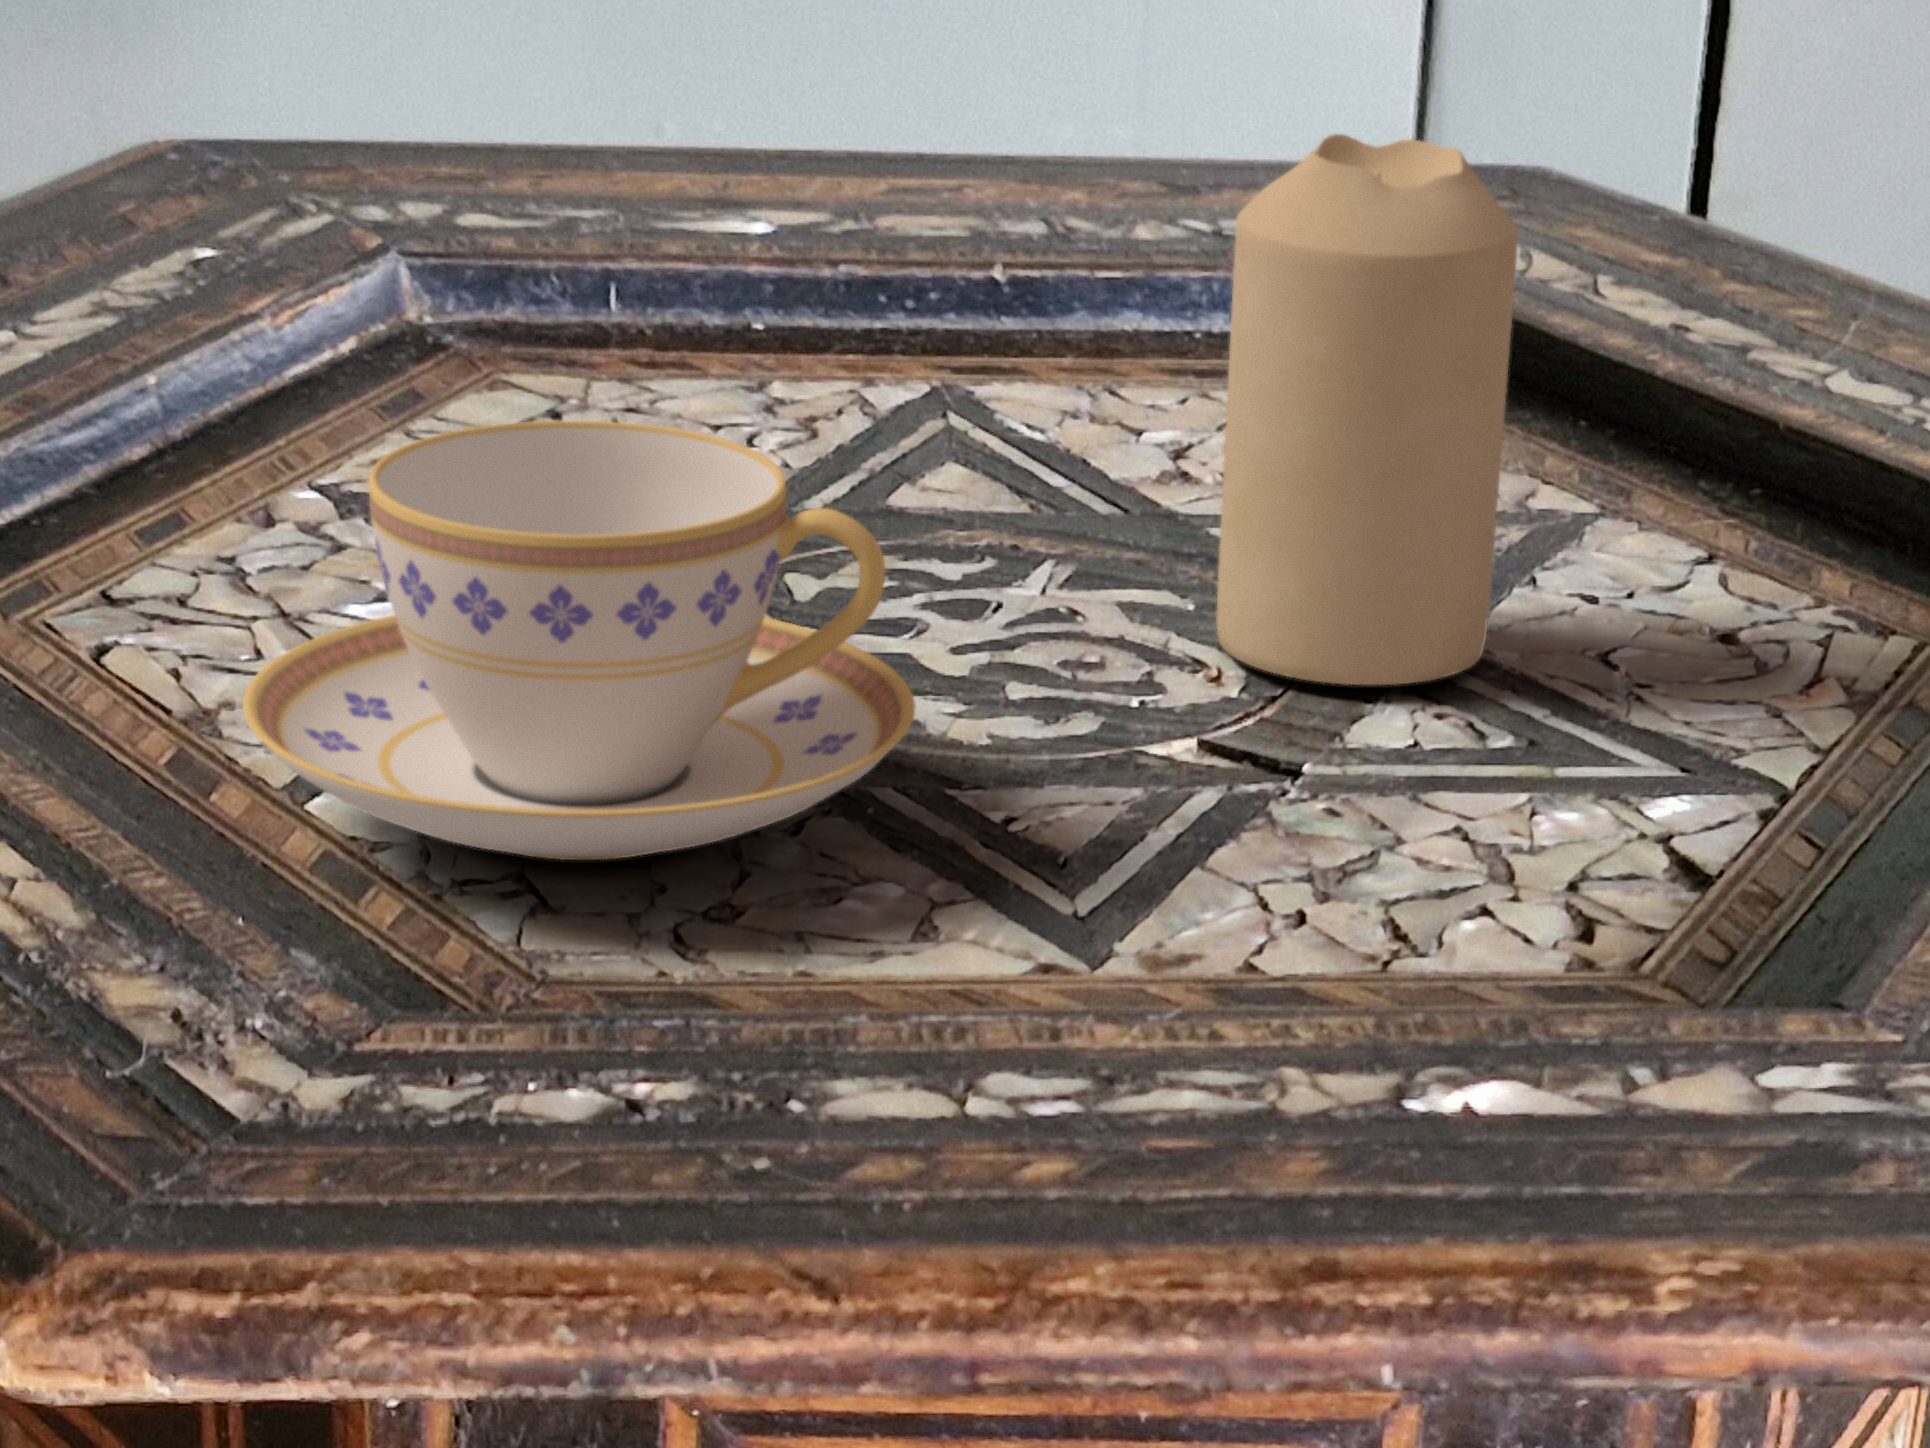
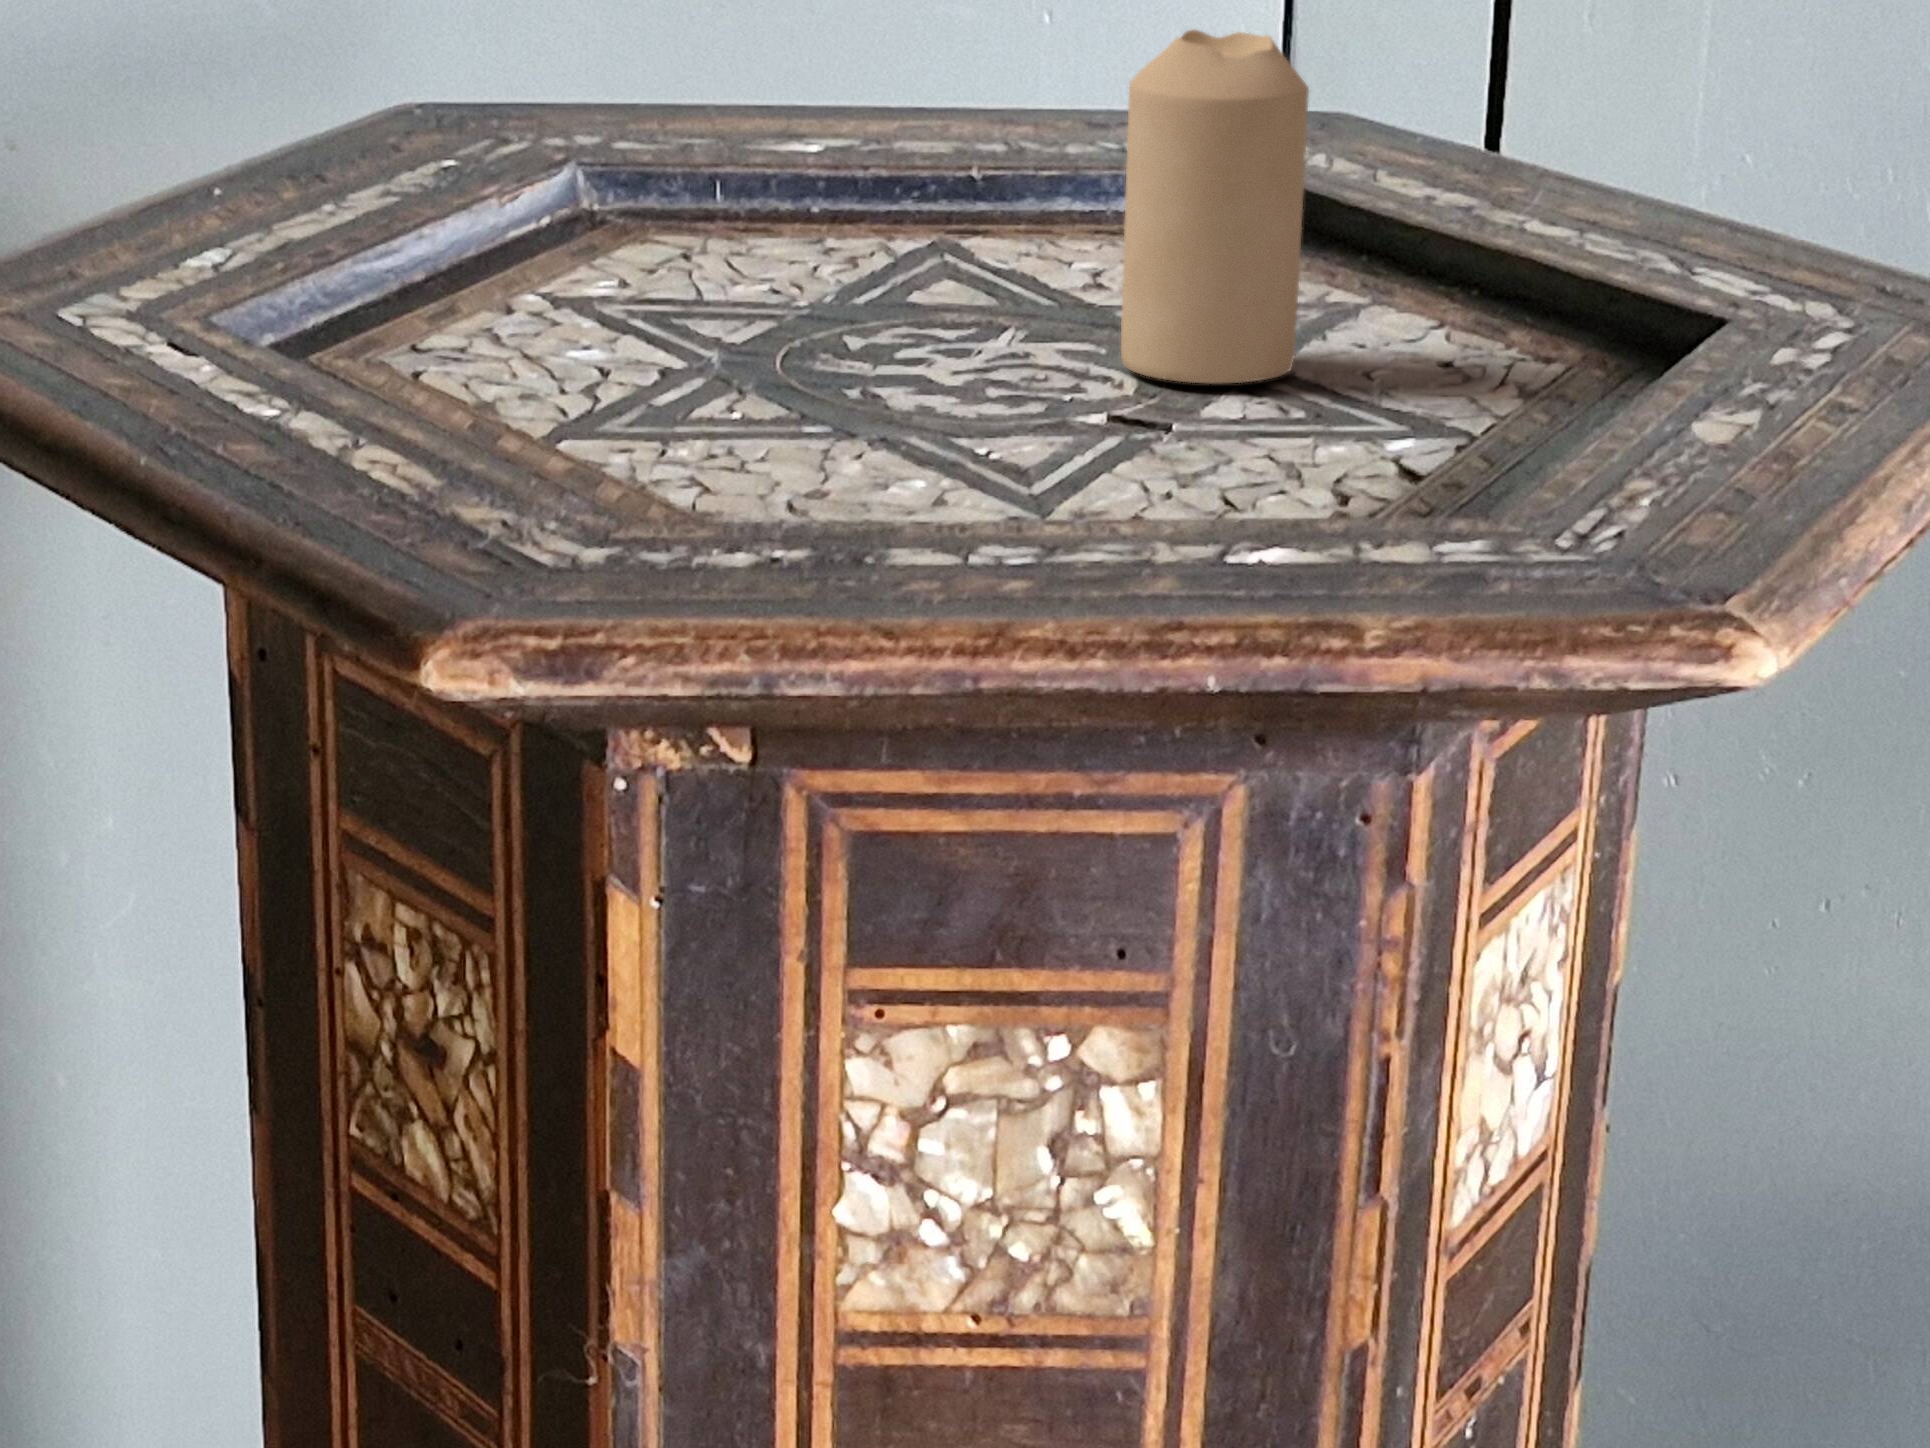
teacup: present [243,421,915,860] -> none [517,201,932,465]

